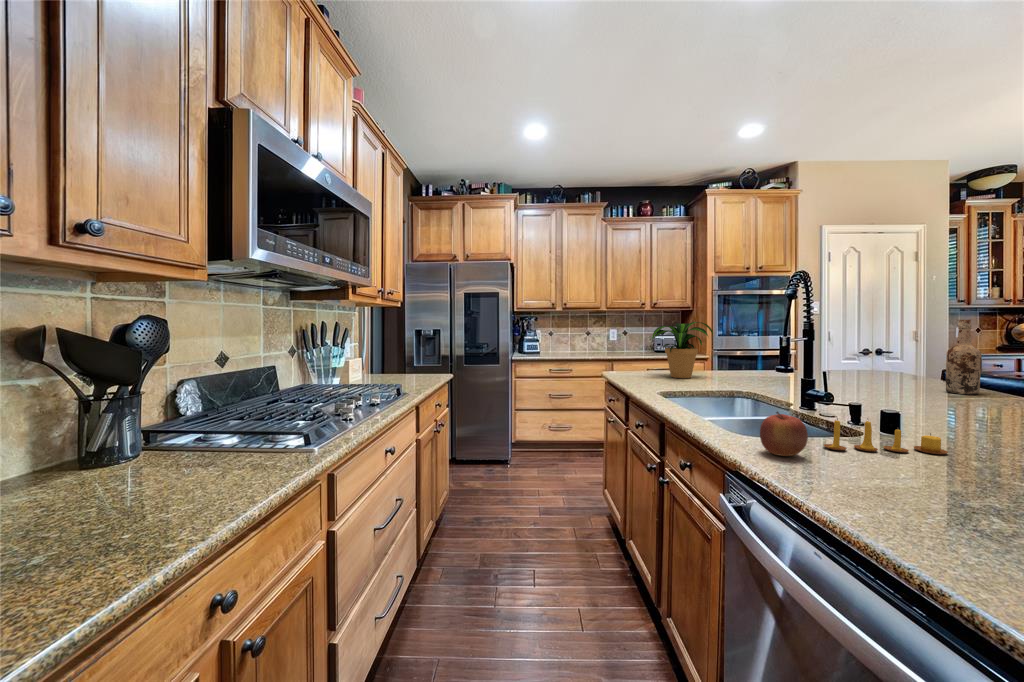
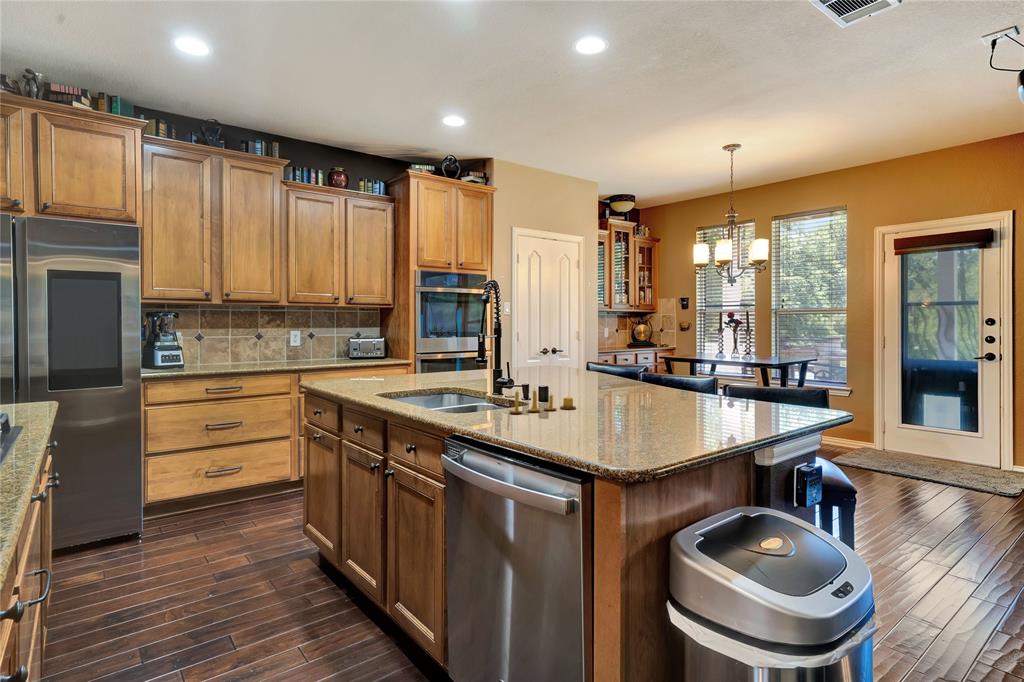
wine bottle: present [946,320,982,394] -> none [589,320,606,378]
potted plant: present [652,322,713,378] -> none [359,319,421,381]
apple: present [760,412,808,456] -> none [468,386,499,420]

